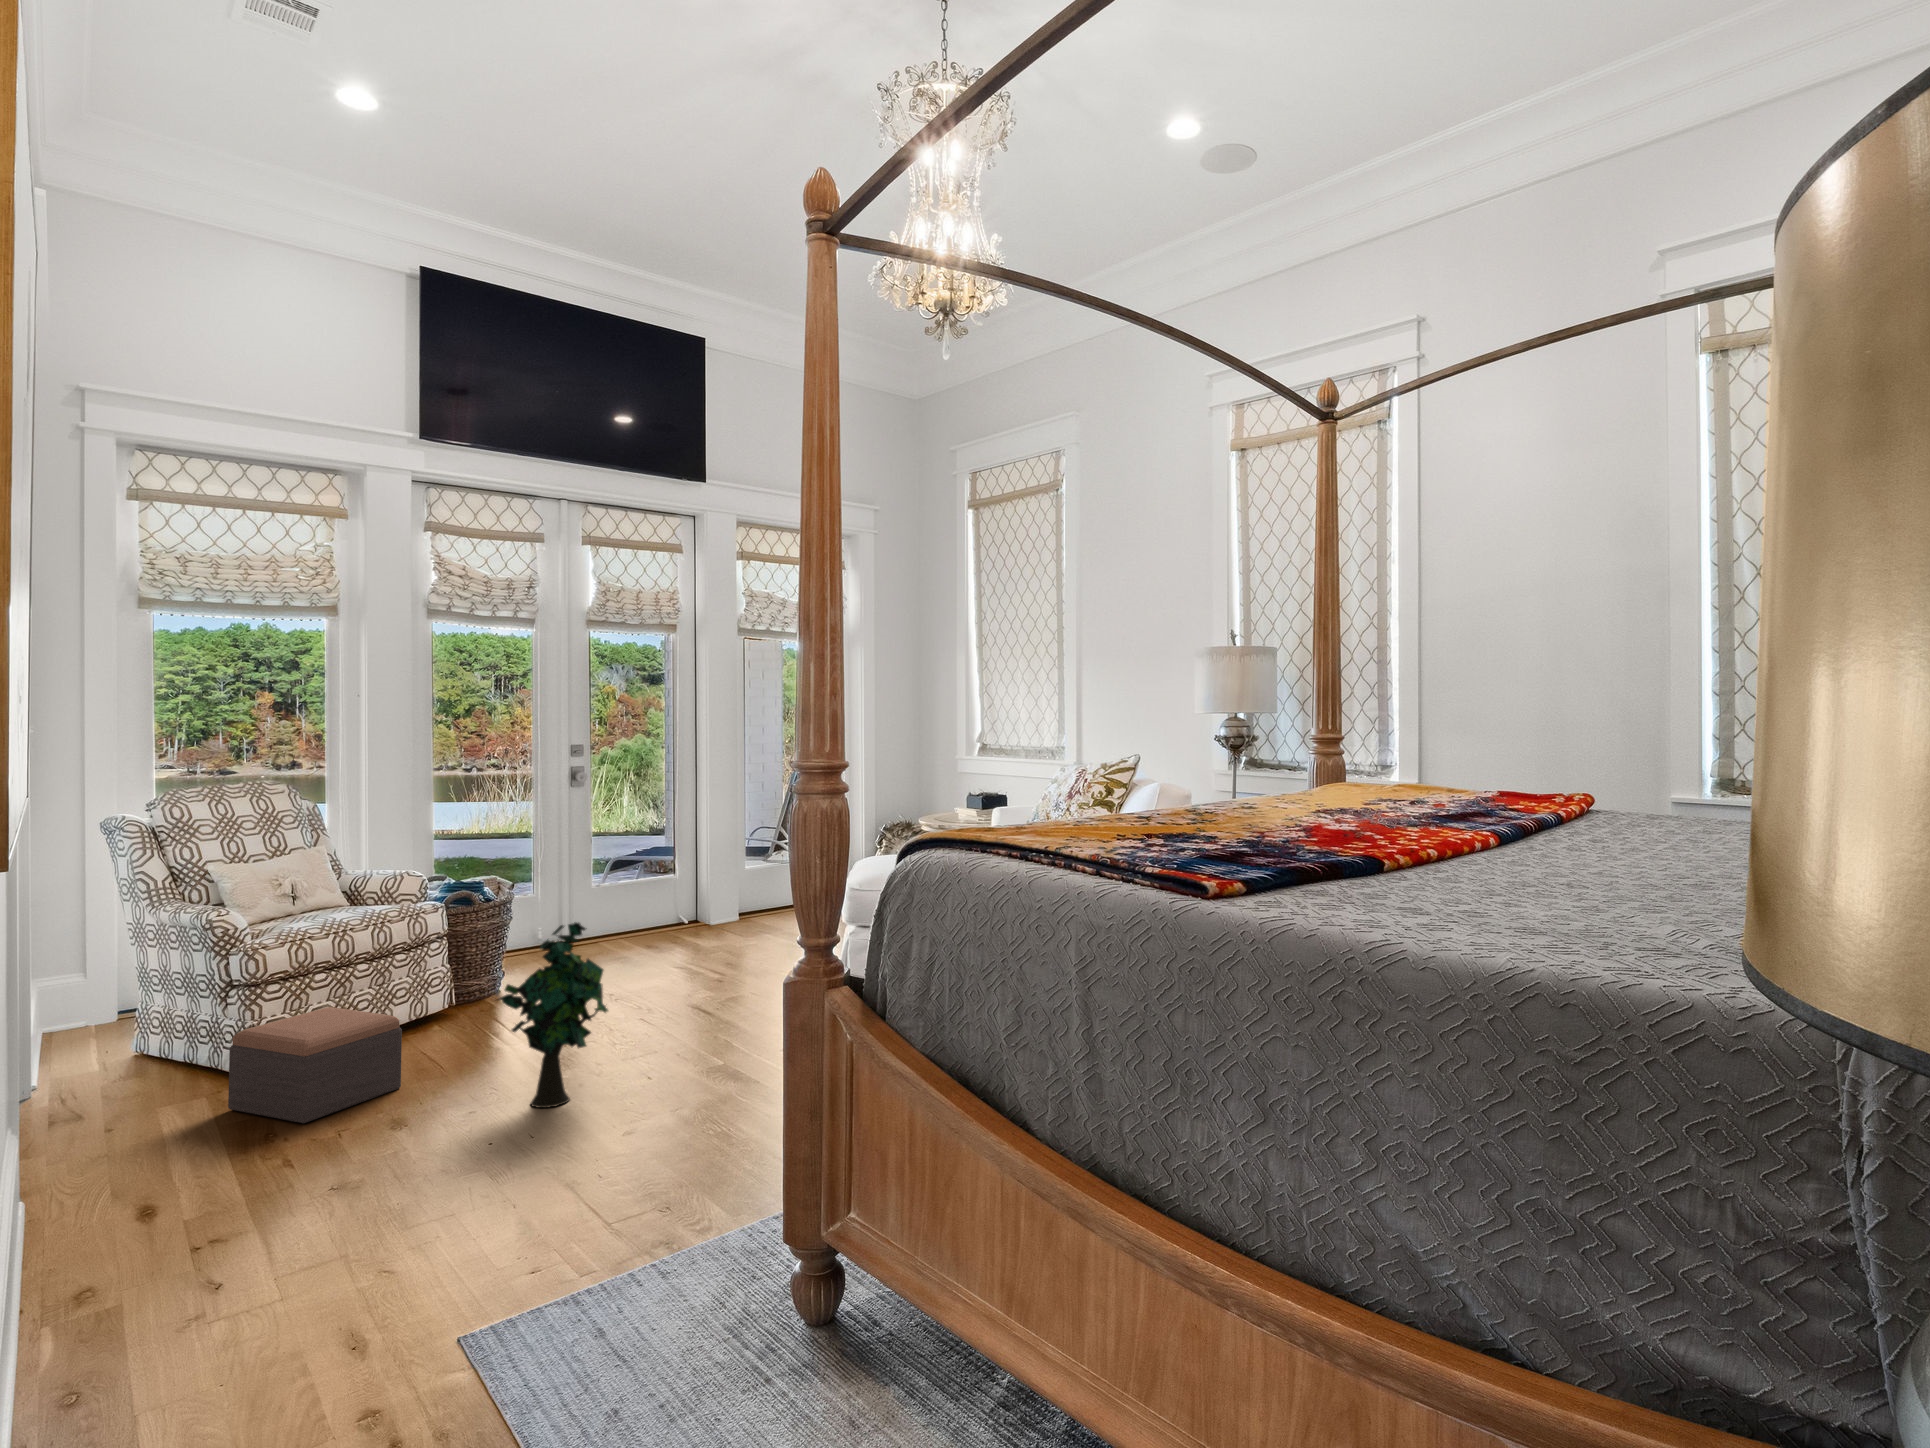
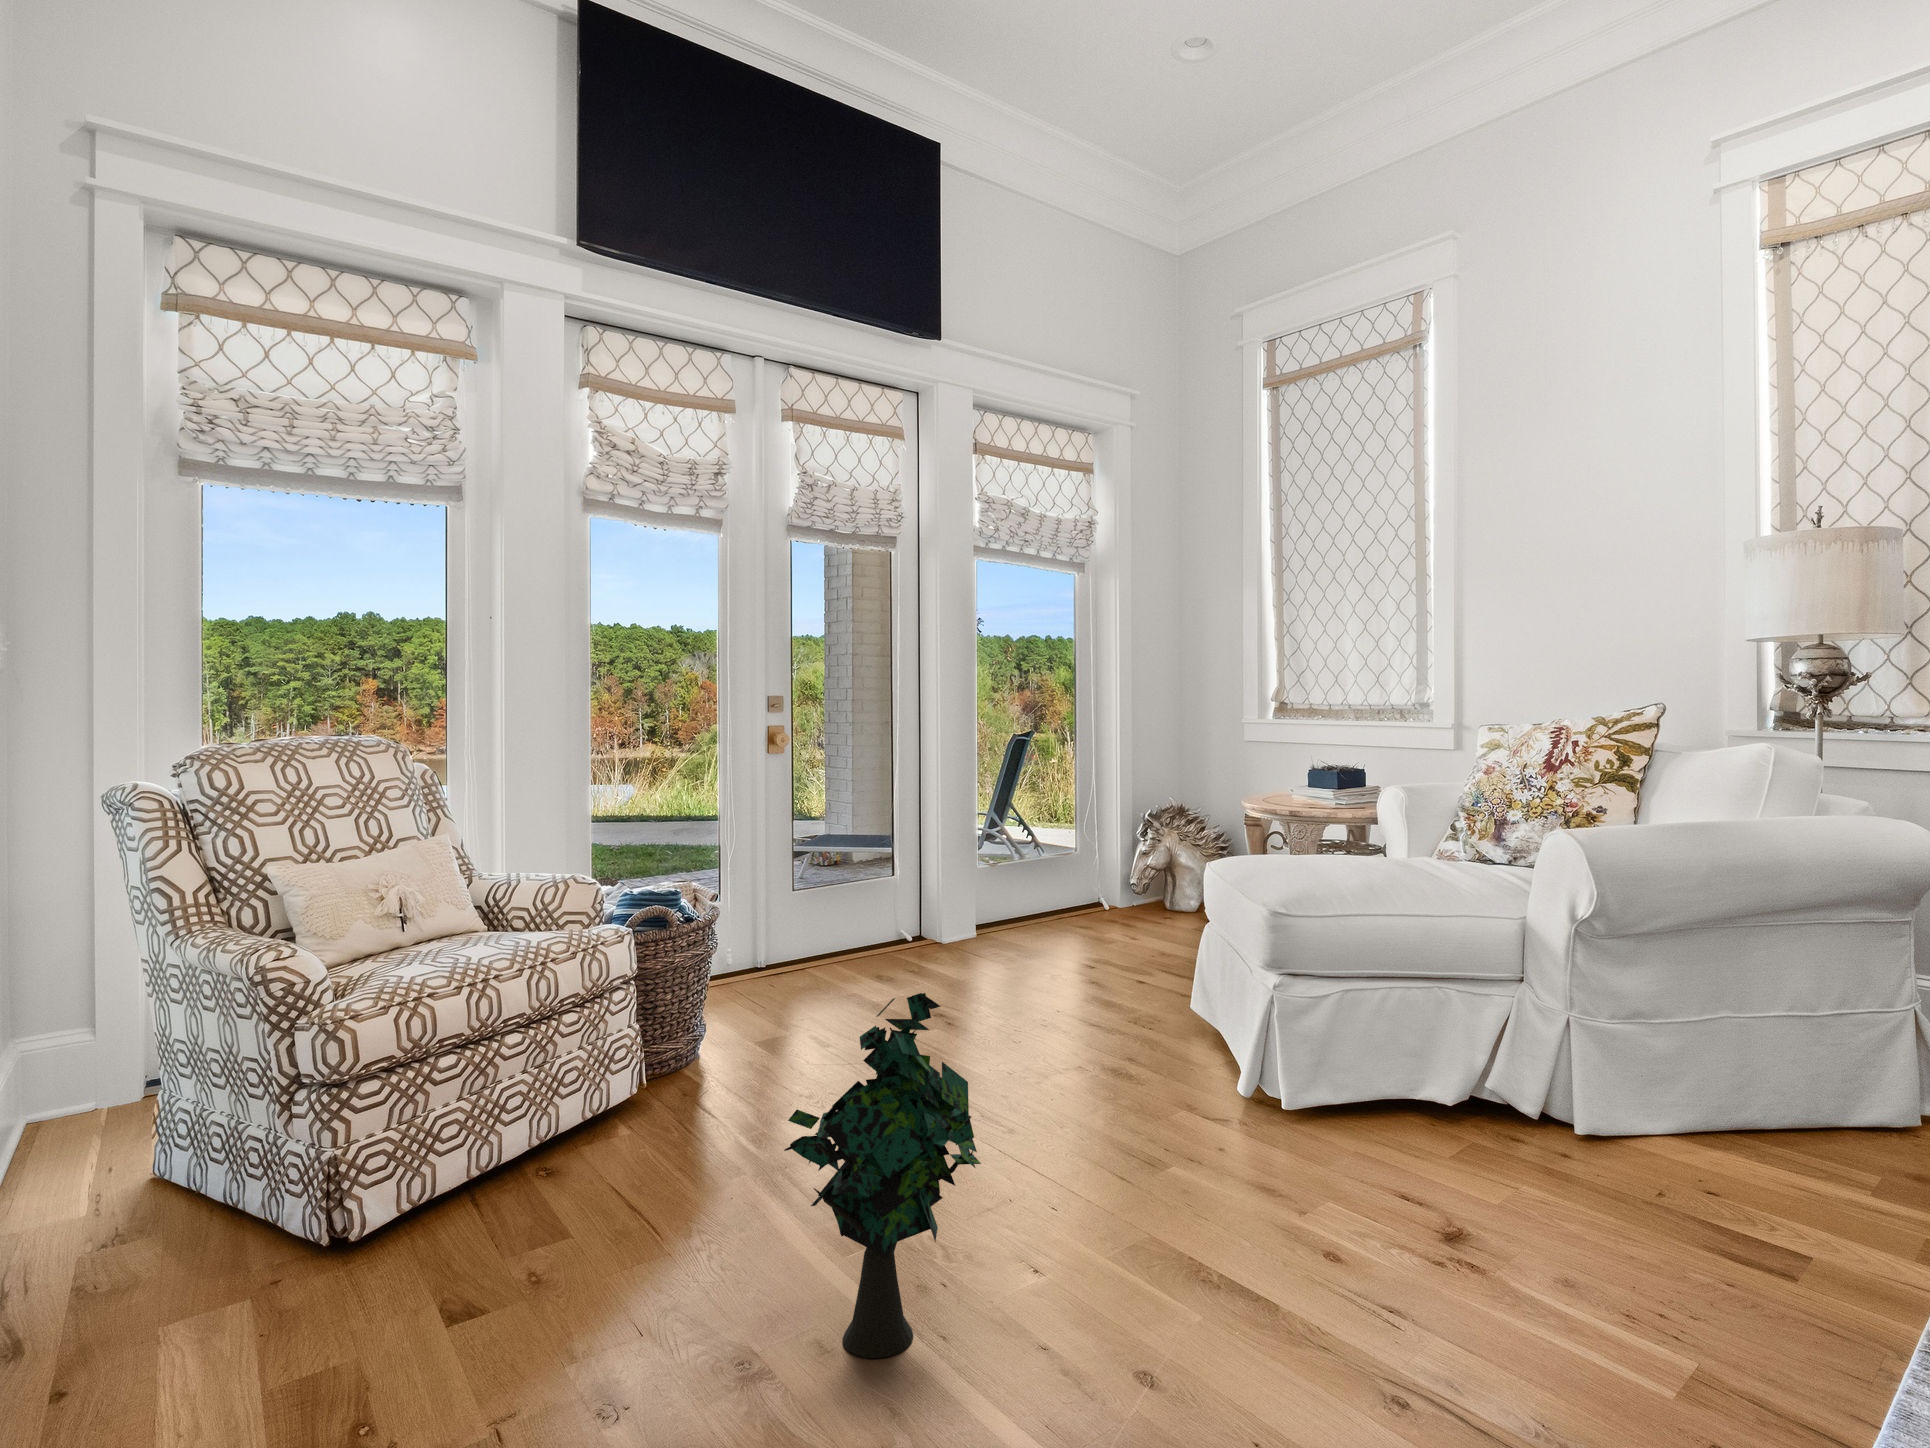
footstool: present [228,1007,402,1124] -> none [287,1126,595,1389]

